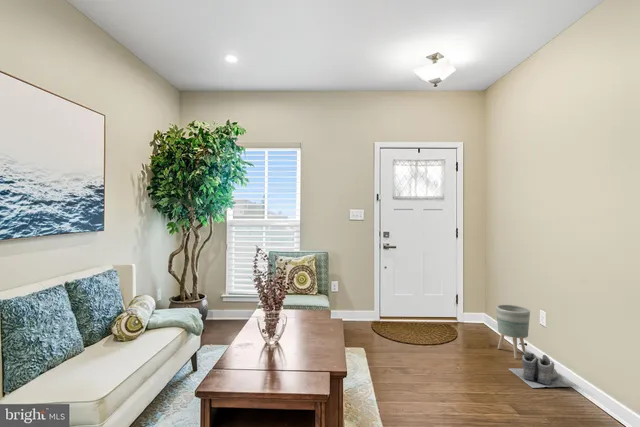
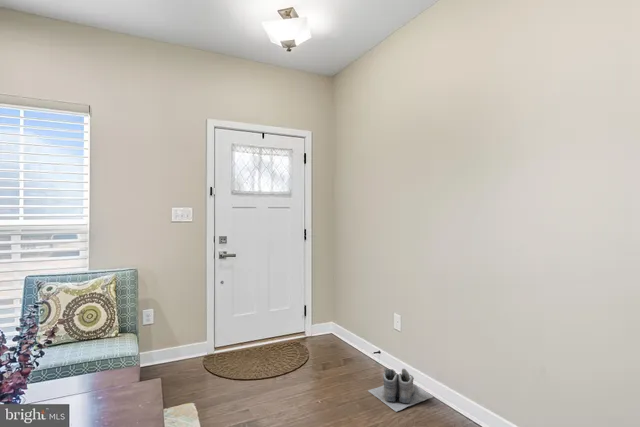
planter: present [496,305,530,359] -> none [351,314,384,374]

